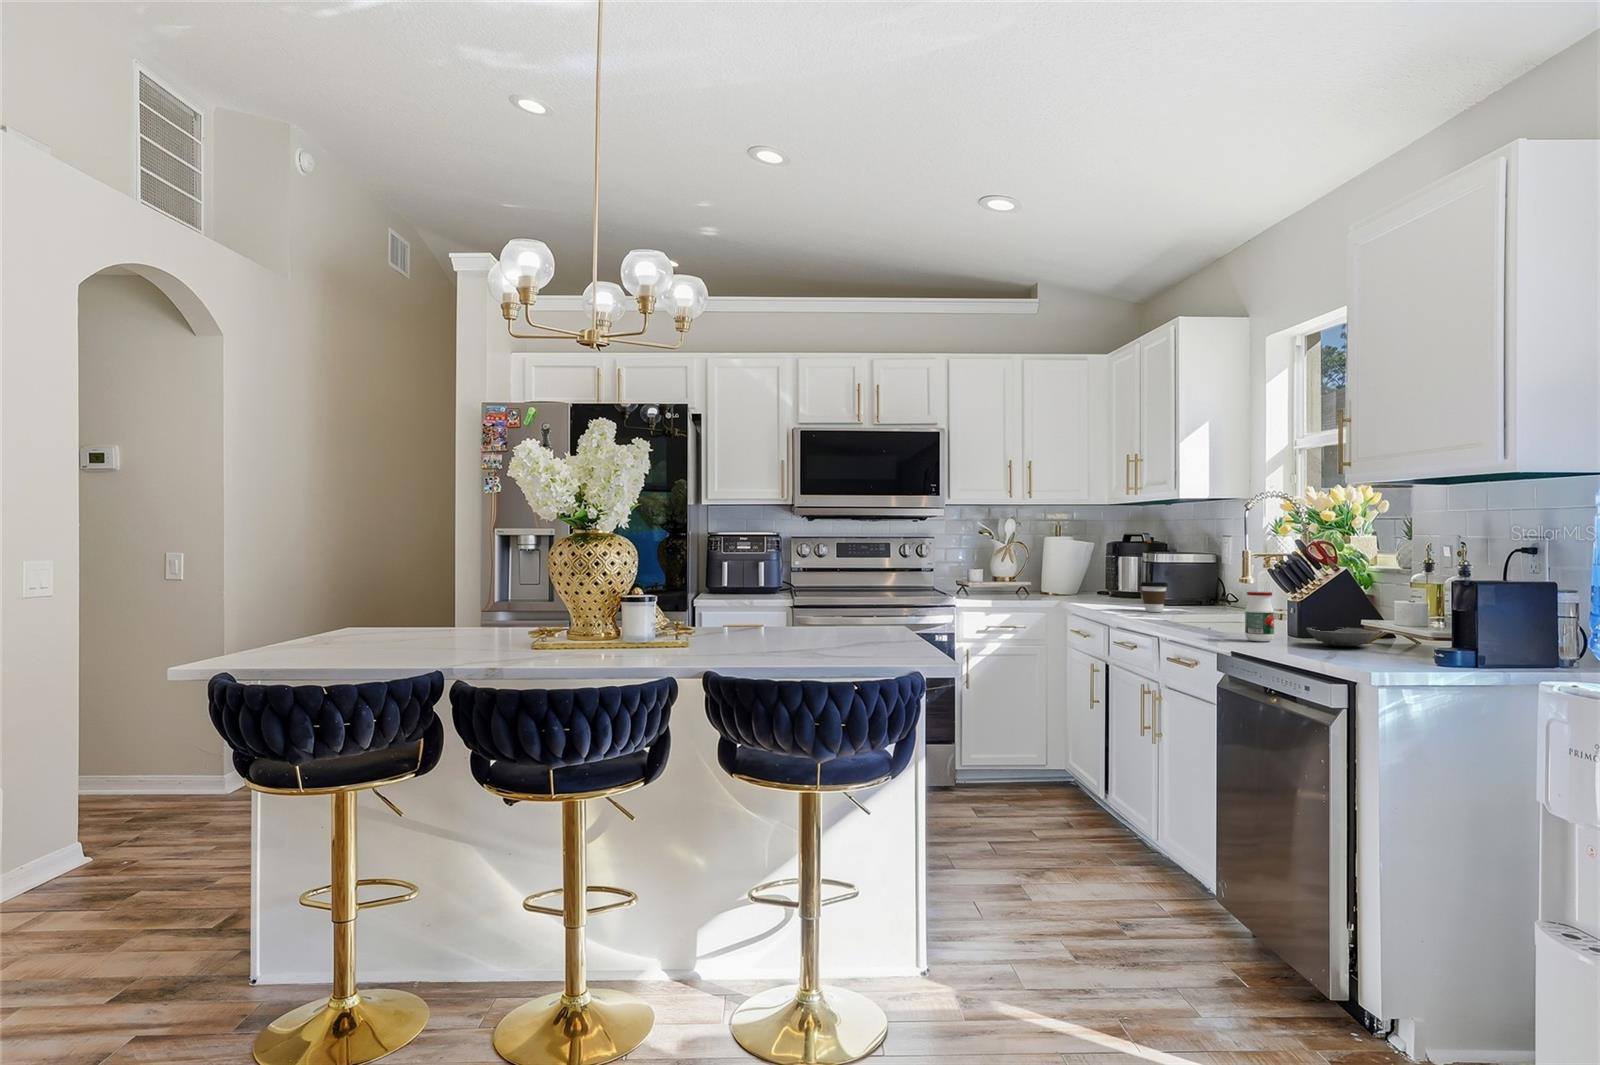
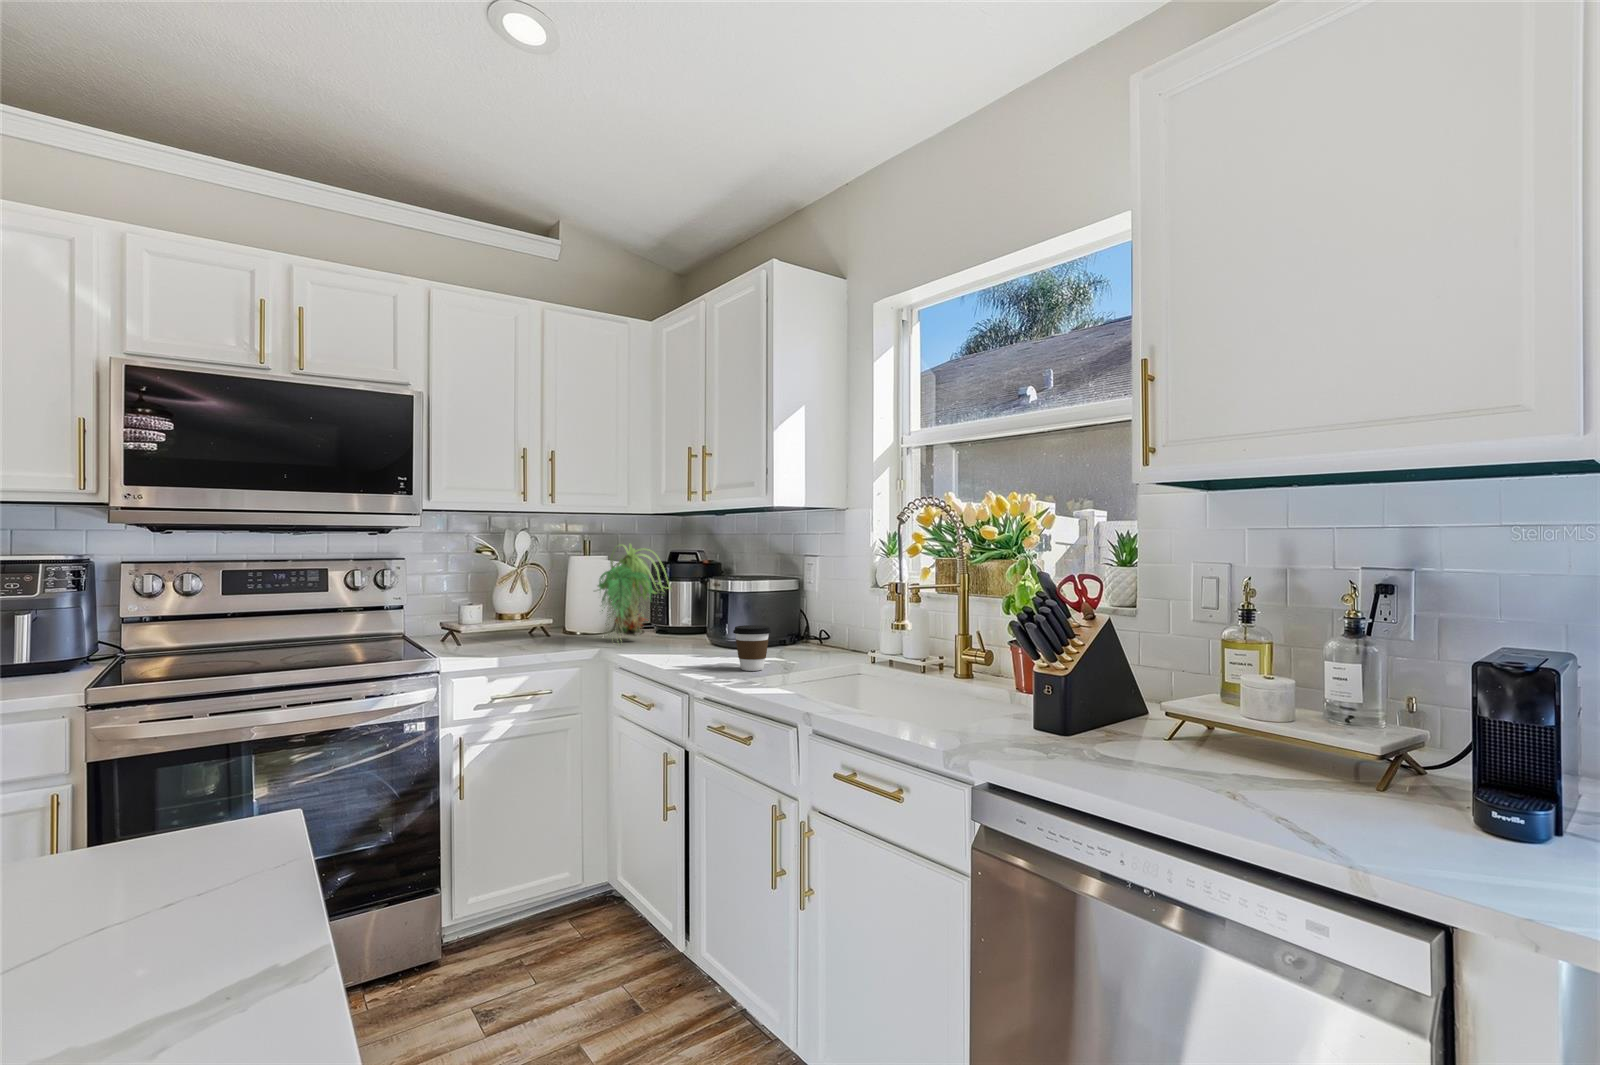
plant: none [1057,526,1117,600] -> present [598,544,671,645]
jar: present [1245,591,1274,641] -> none [988,663,1035,753]
bowl: present [1307,627,1380,646] -> none [1091,716,1209,759]

